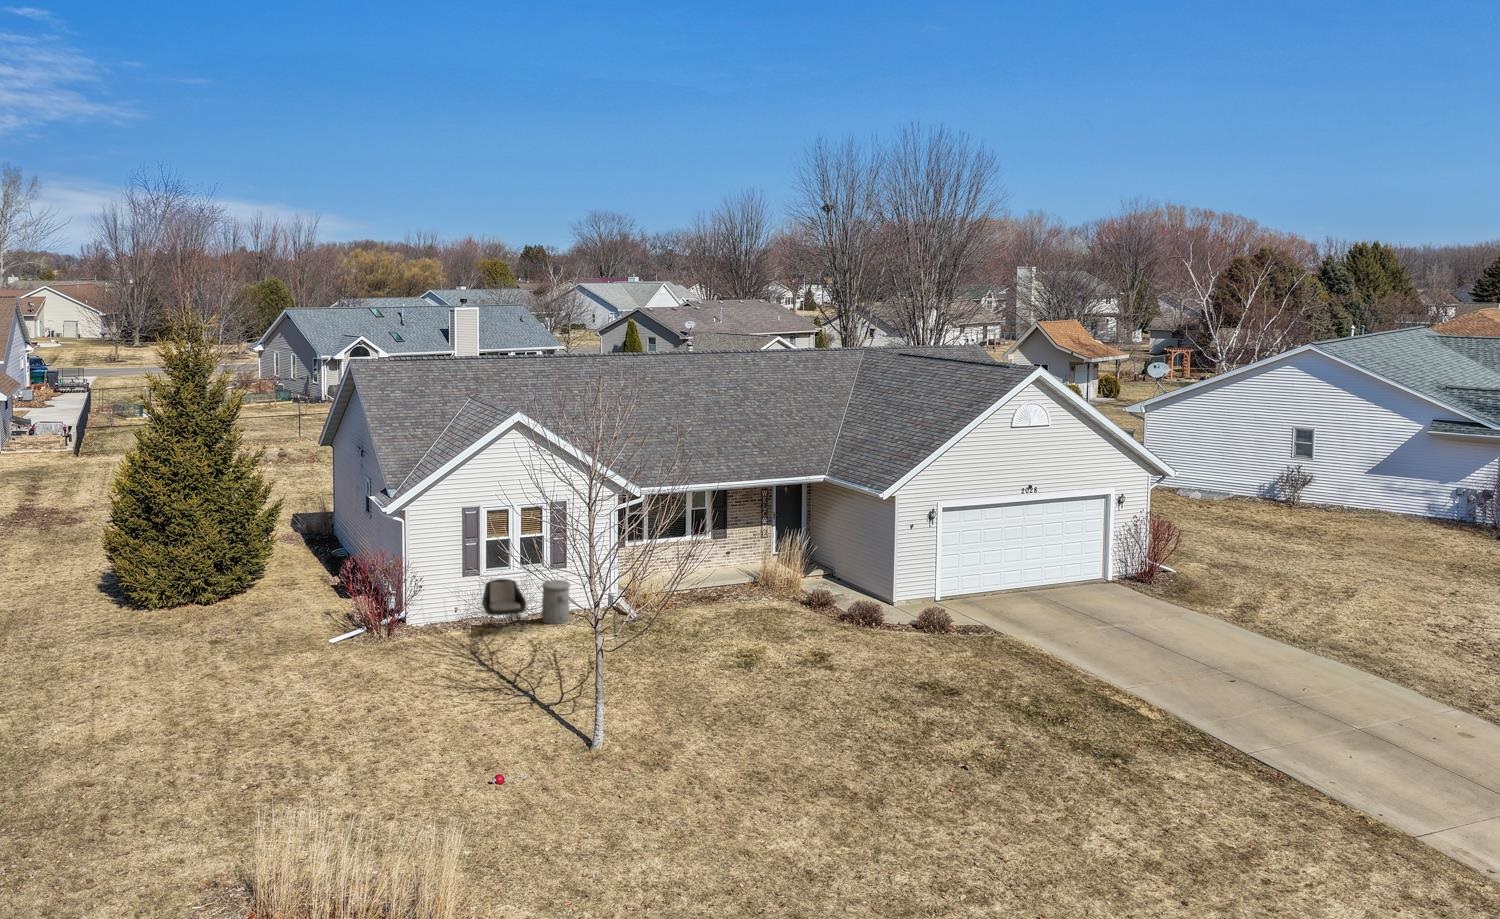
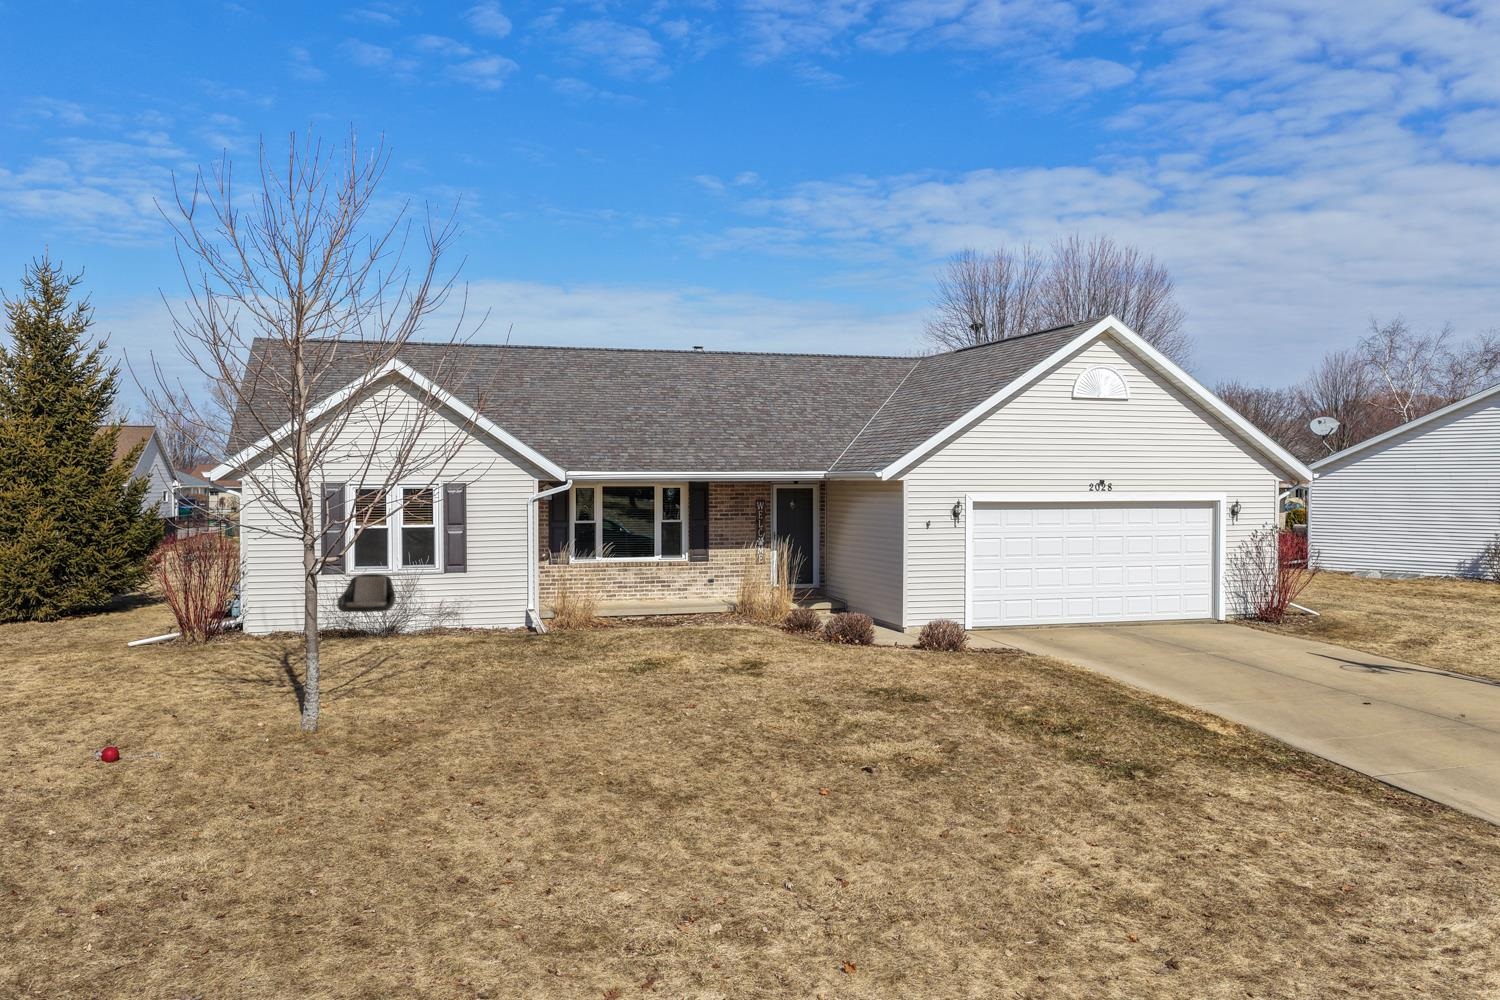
trash can: present [542,580,570,624] -> none [423,580,460,633]

